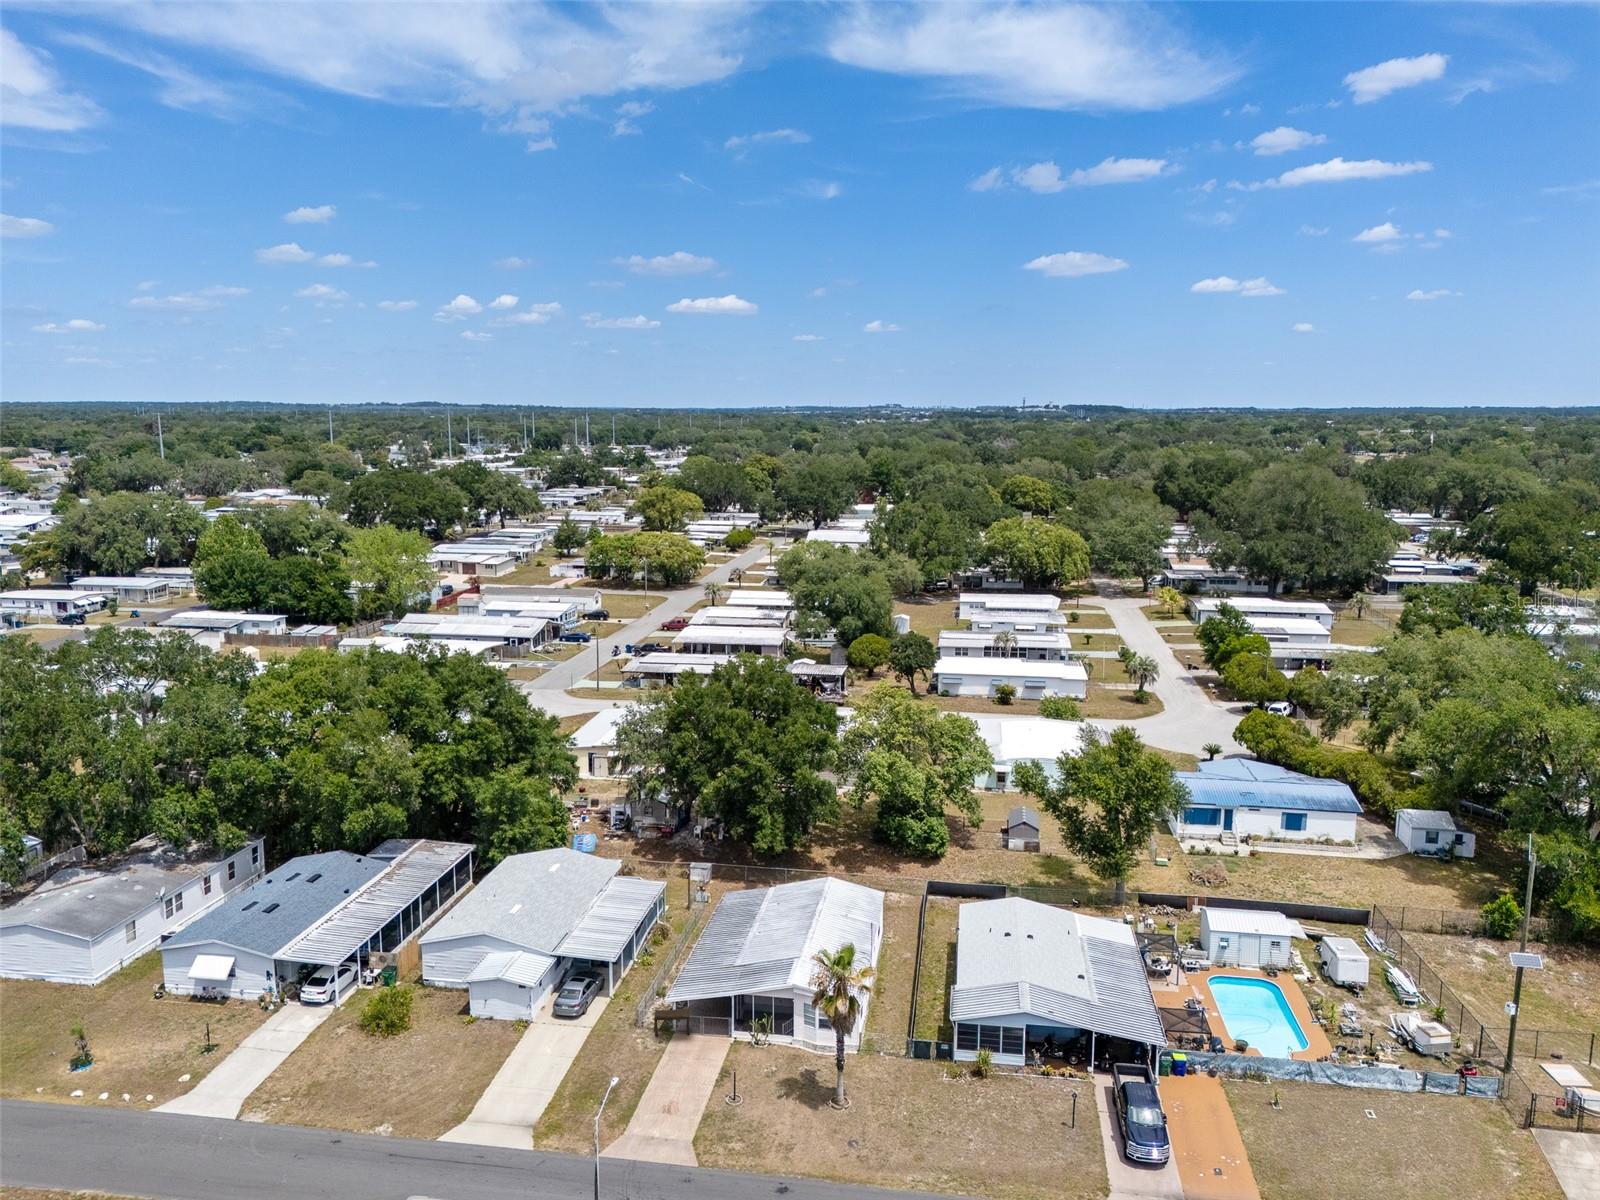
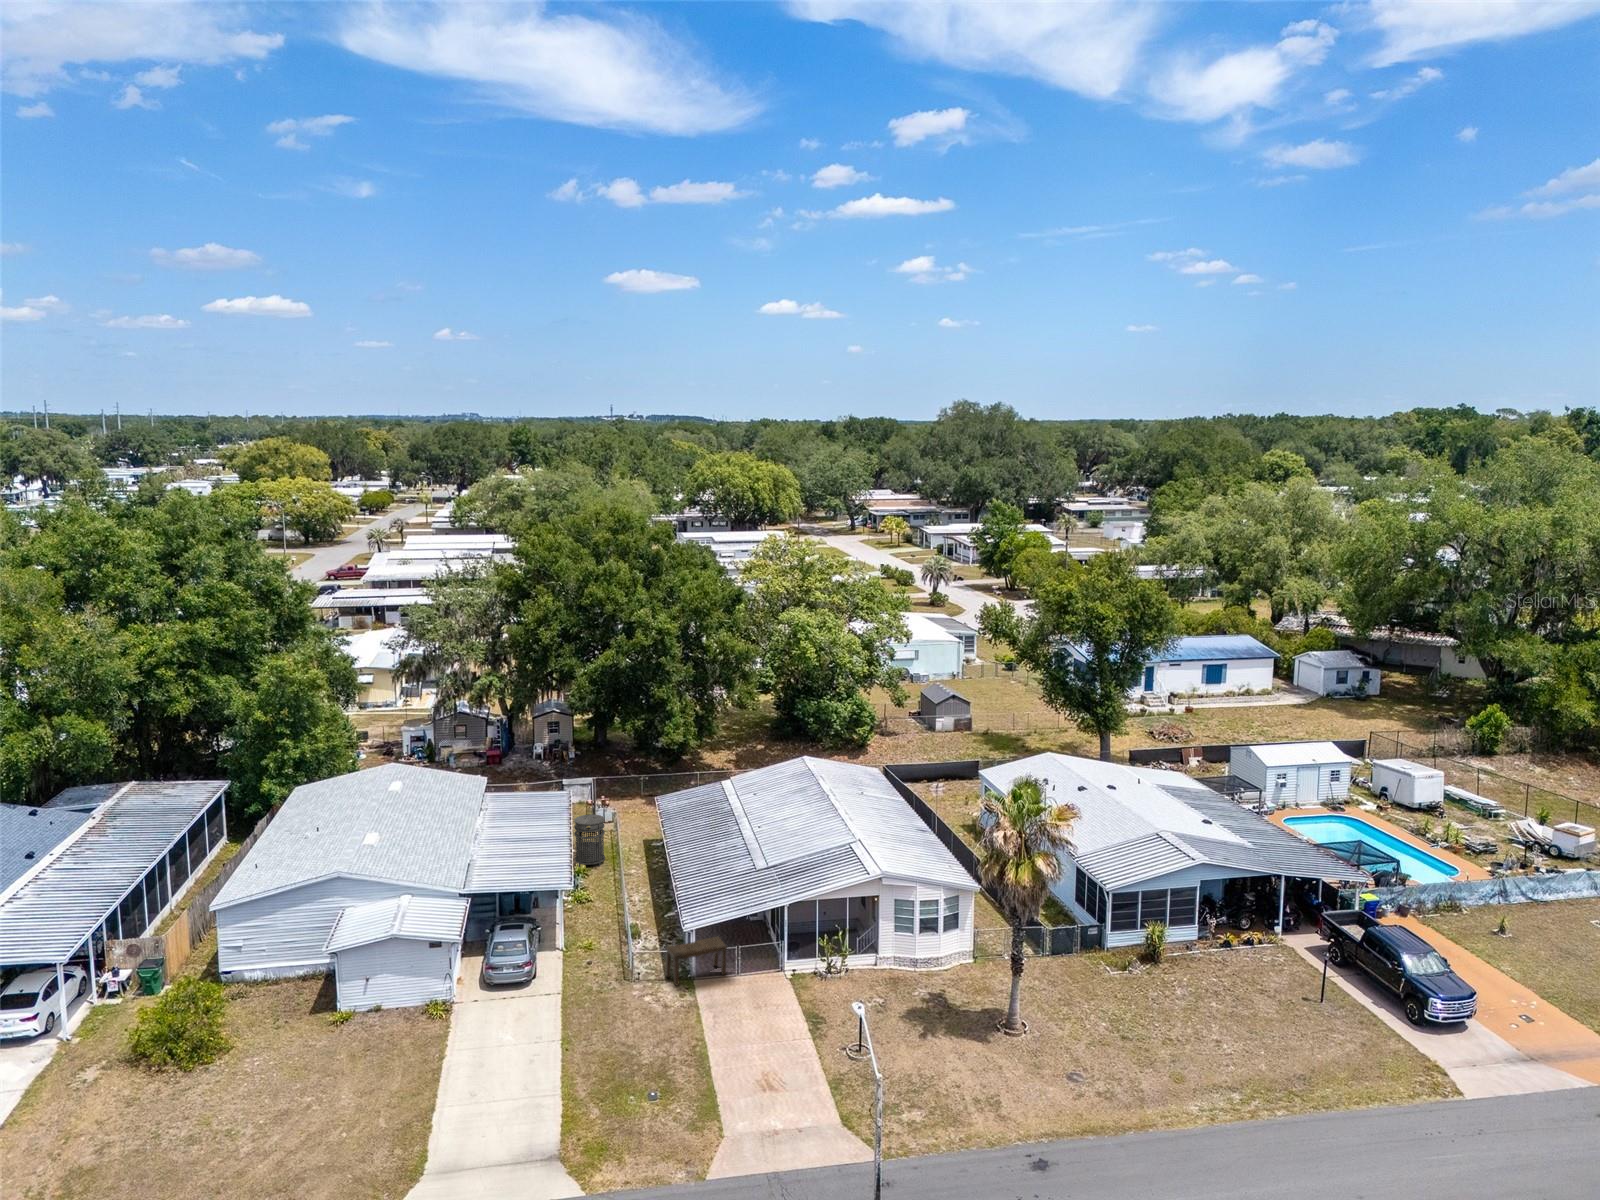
trash can: none [655,902,675,939] -> present [574,814,605,867]

